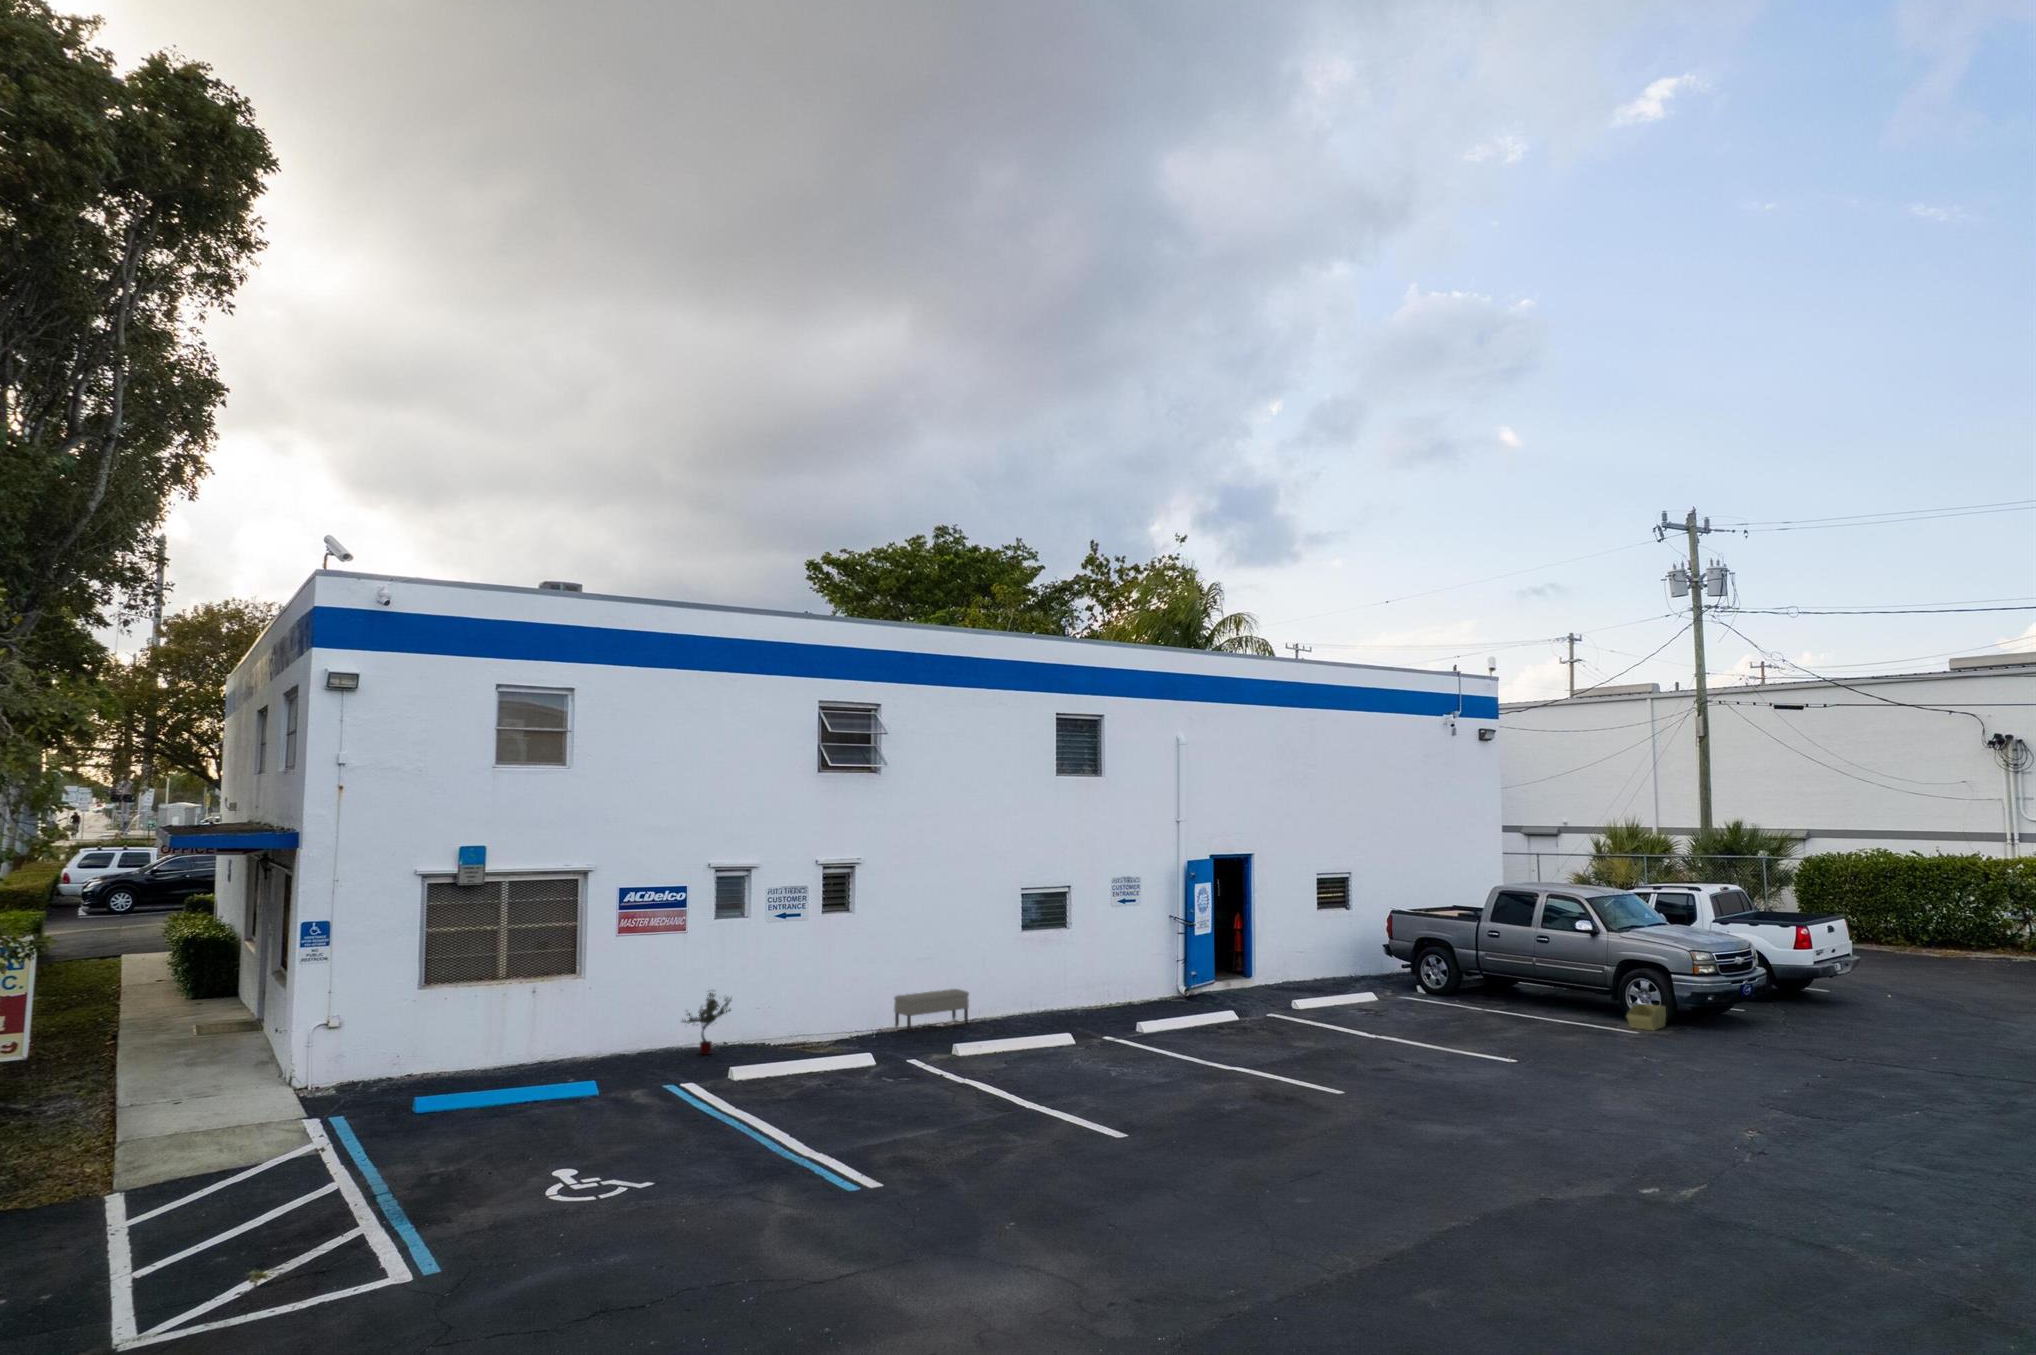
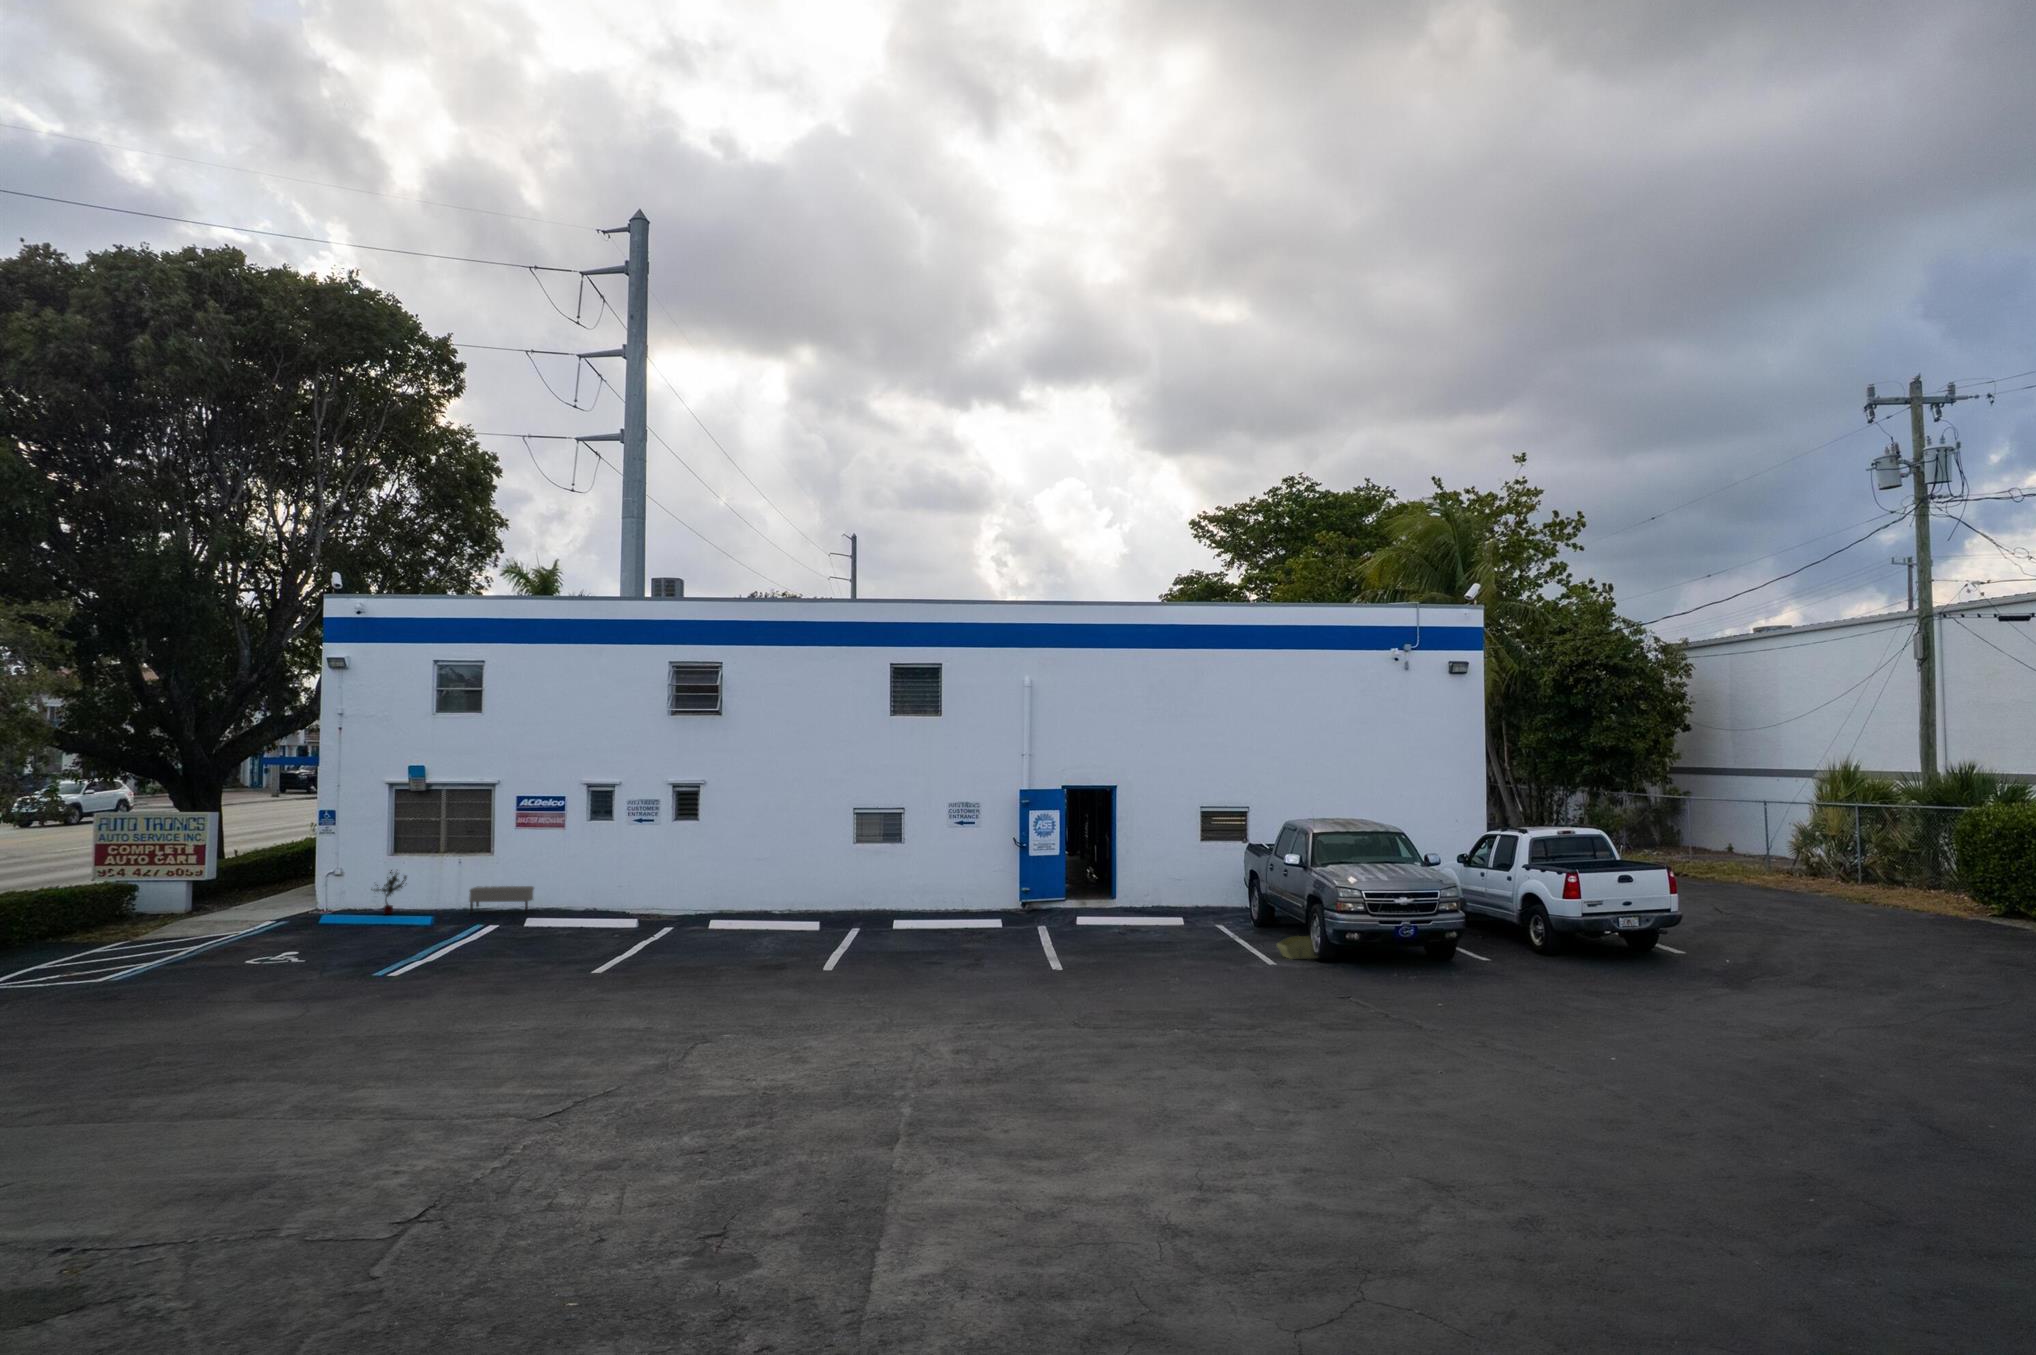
bench: present [894,989,969,1031] -> present [469,886,534,913]
potted tree: present [682,993,732,1055] -> present [371,870,407,914]

